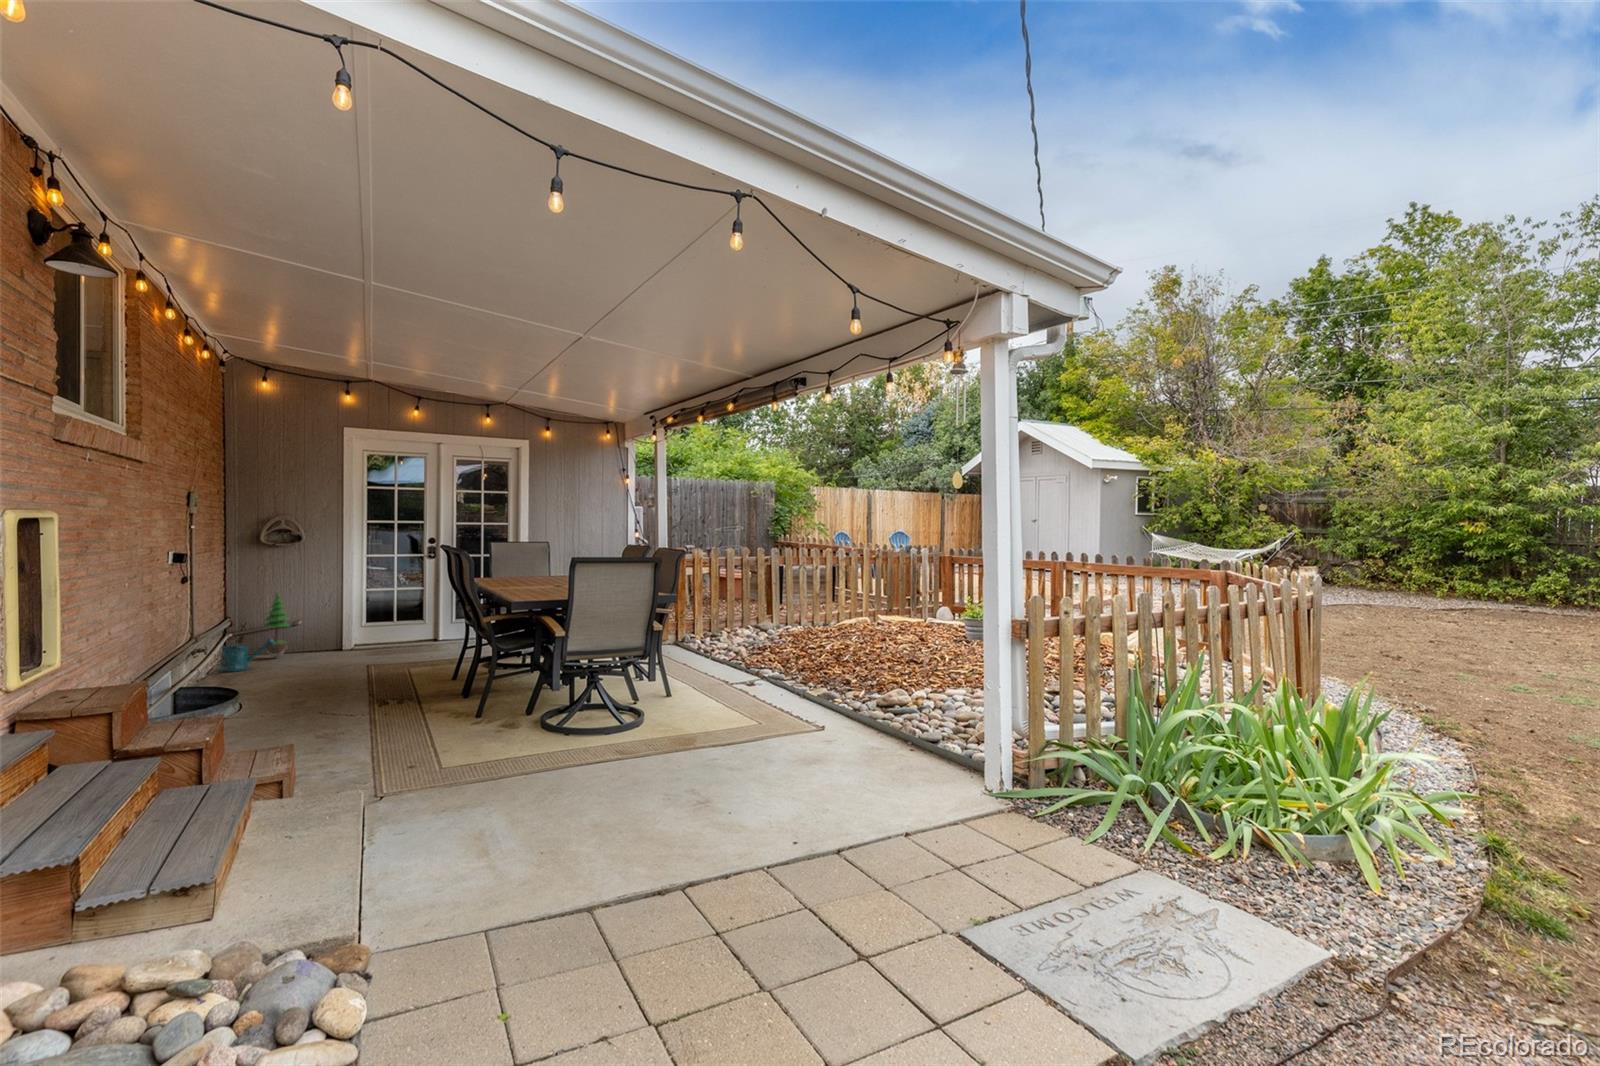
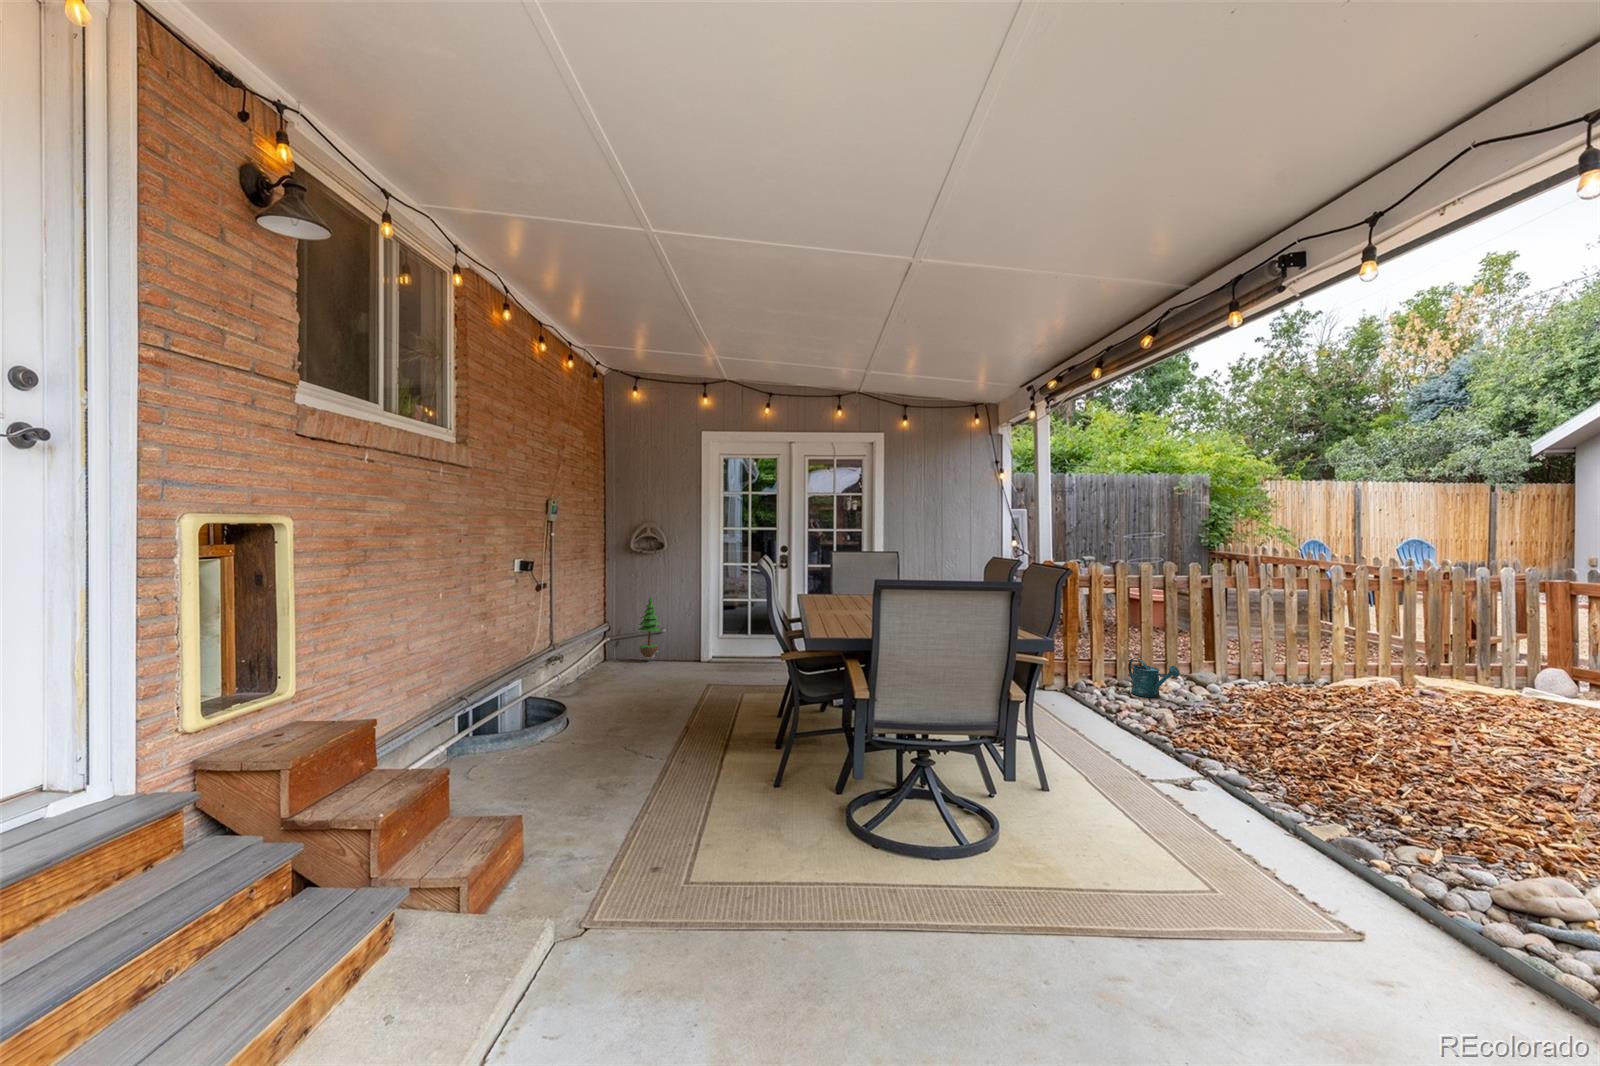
watering can: present [213,638,275,672] -> present [1128,658,1180,697]

